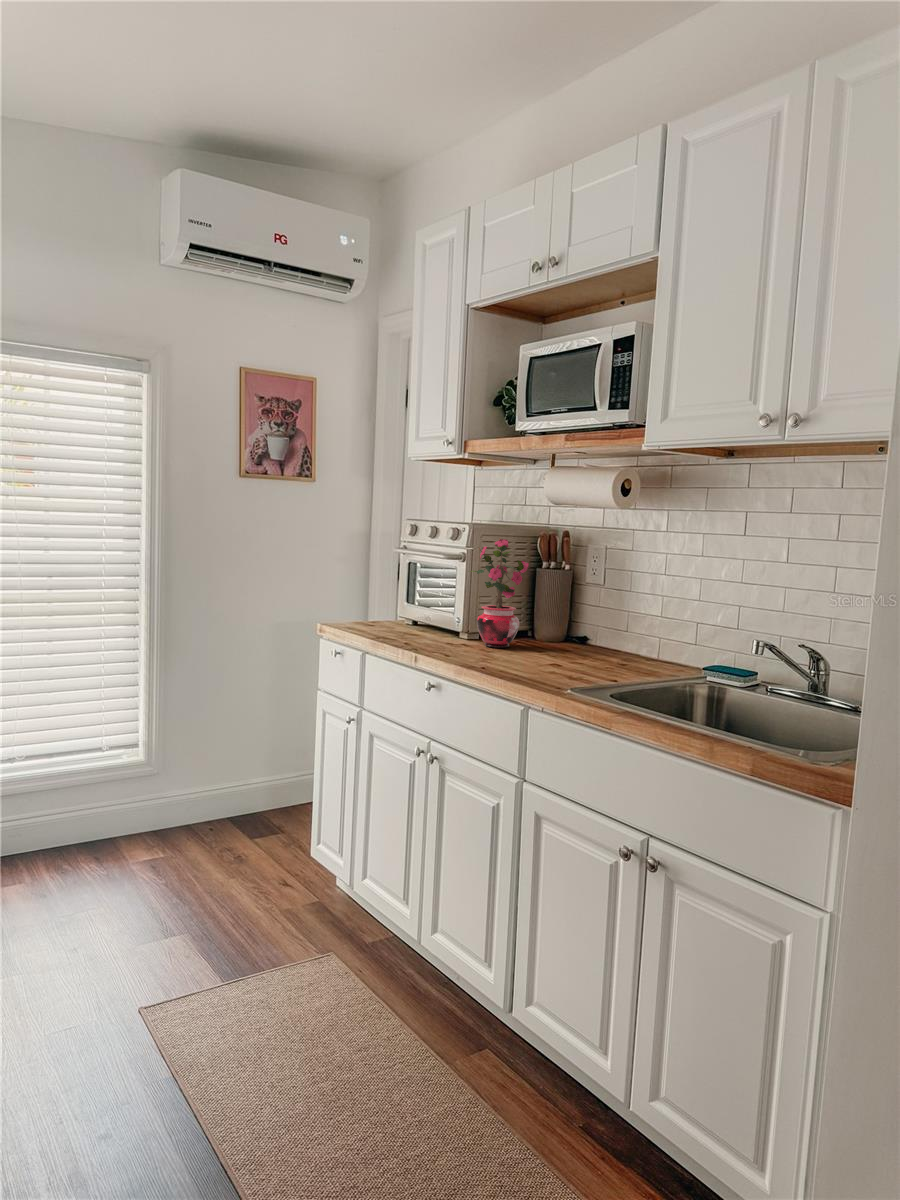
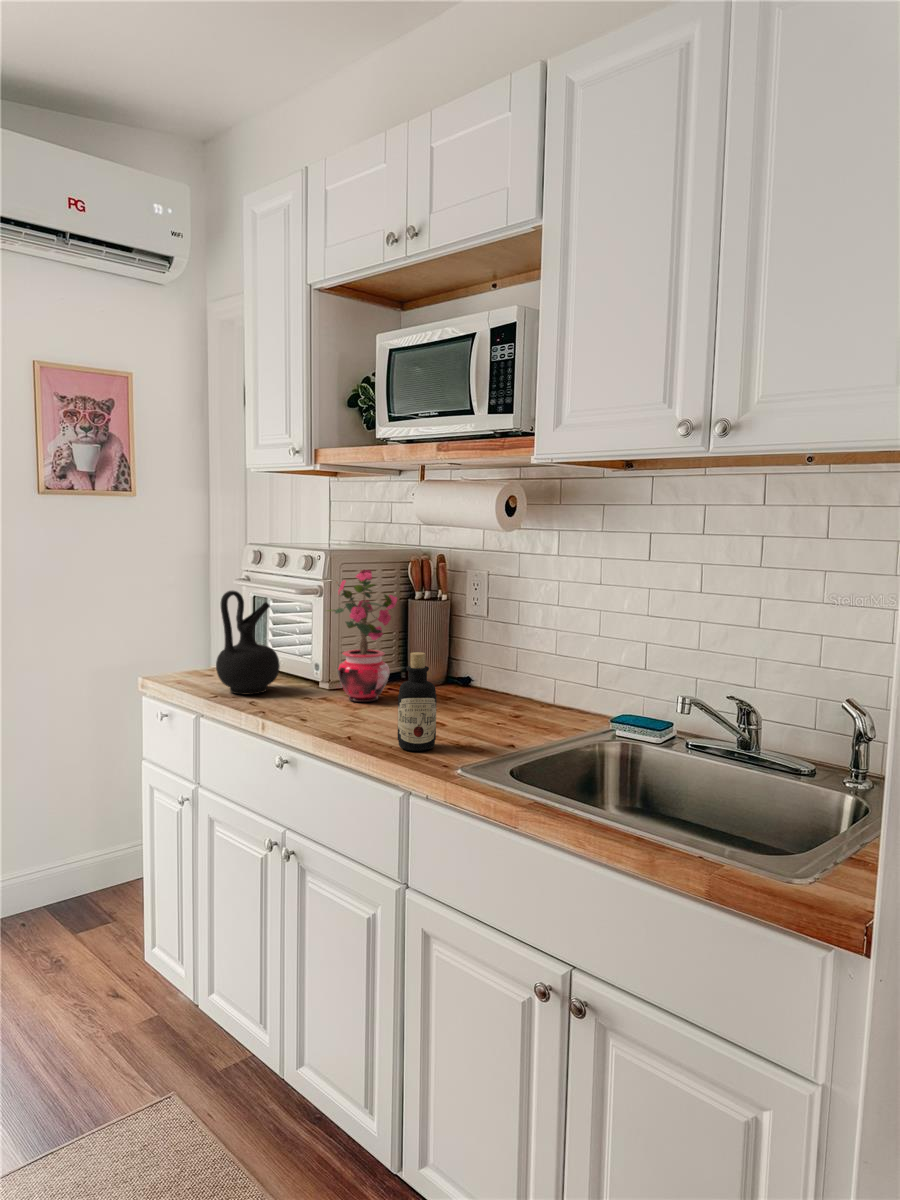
ceramic jug: none [379,553,429,638] -> present [216,591,280,695]
bottle: none [523,599,556,677] -> present [398,652,437,751]

